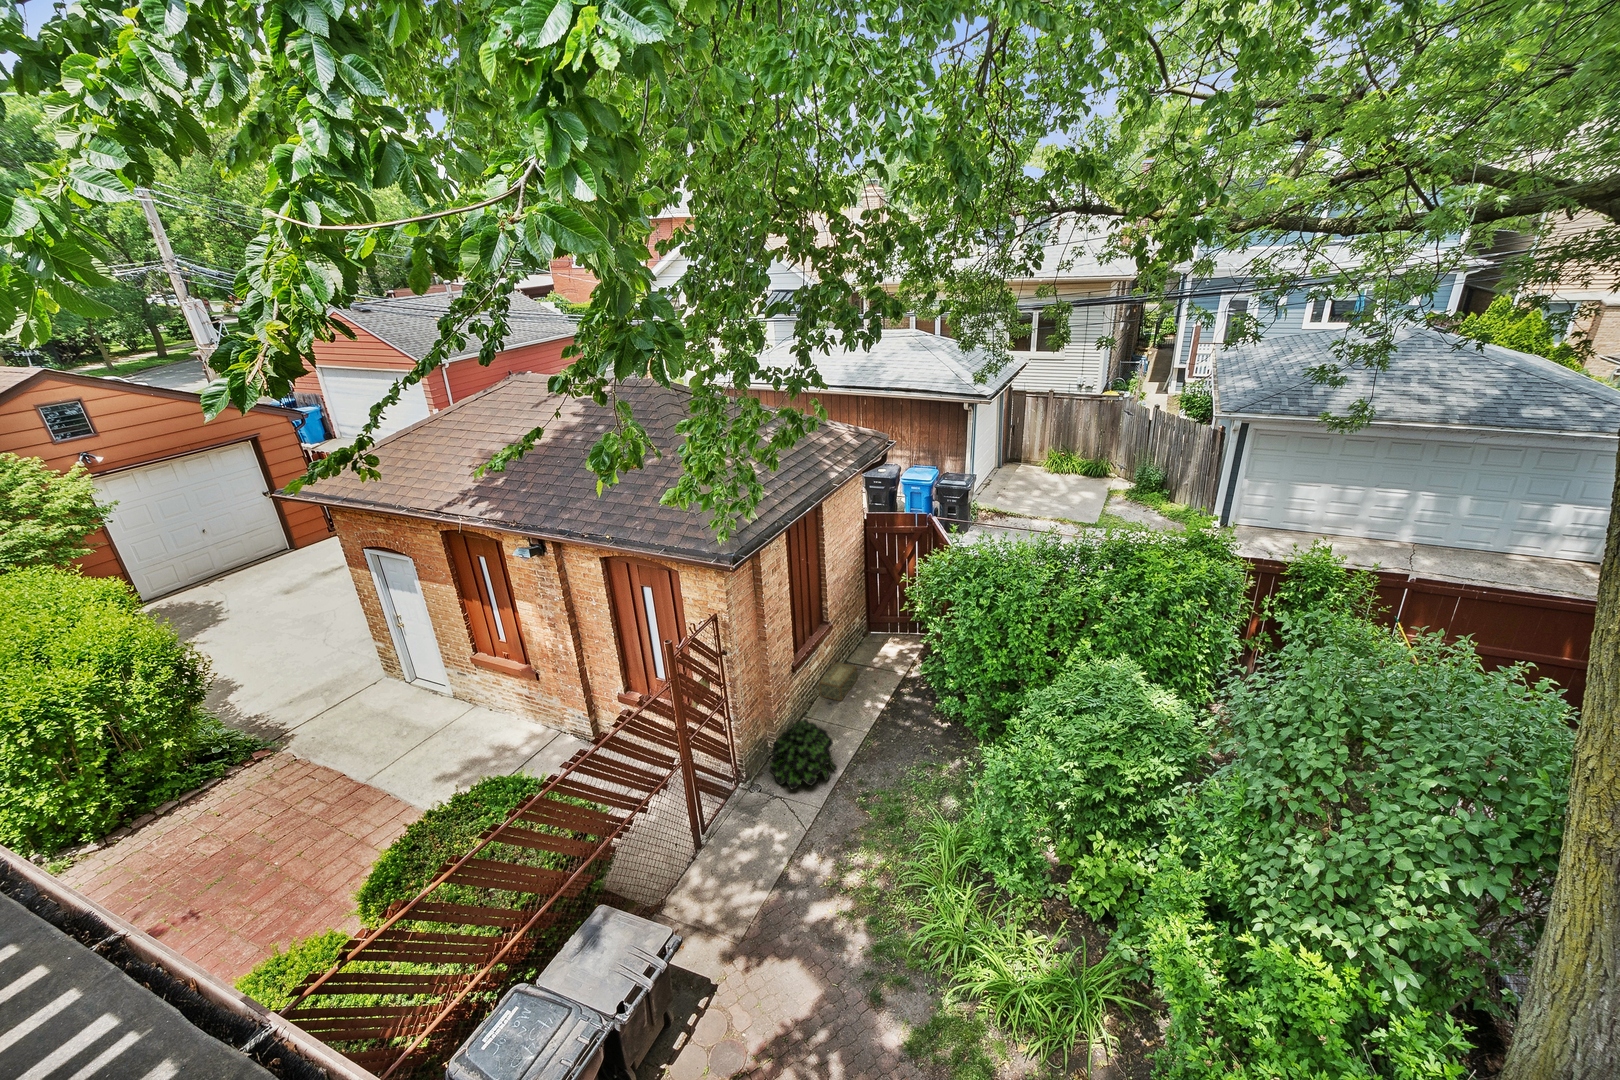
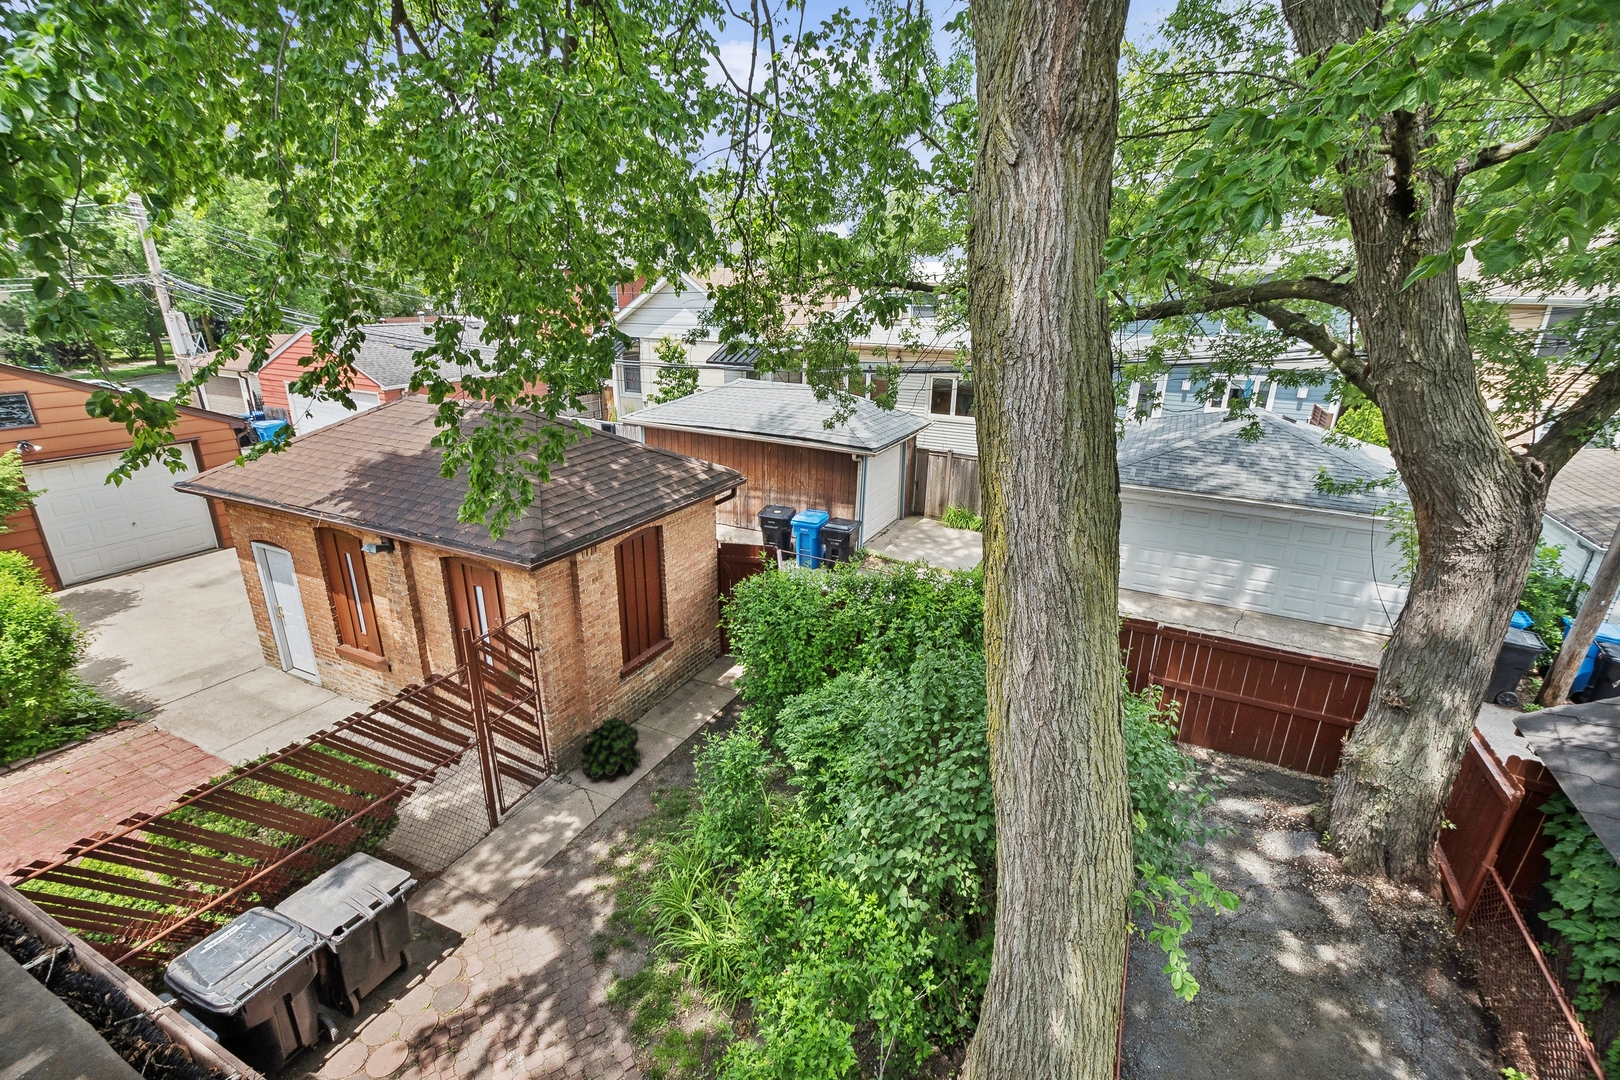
woven basket: present [819,662,857,701] -> none [654,675,694,709]

